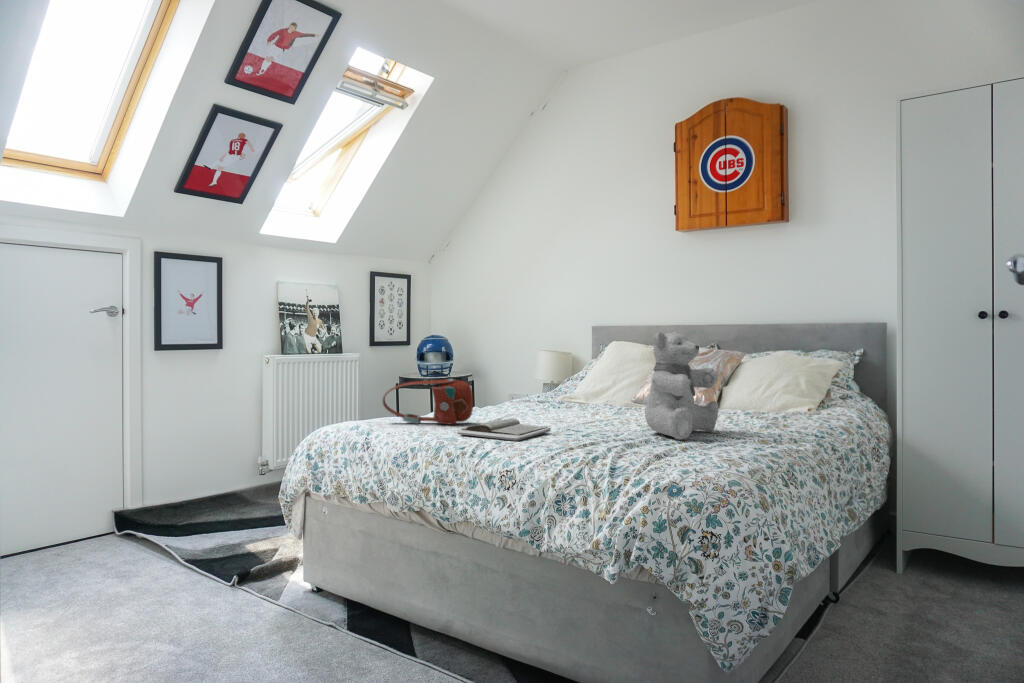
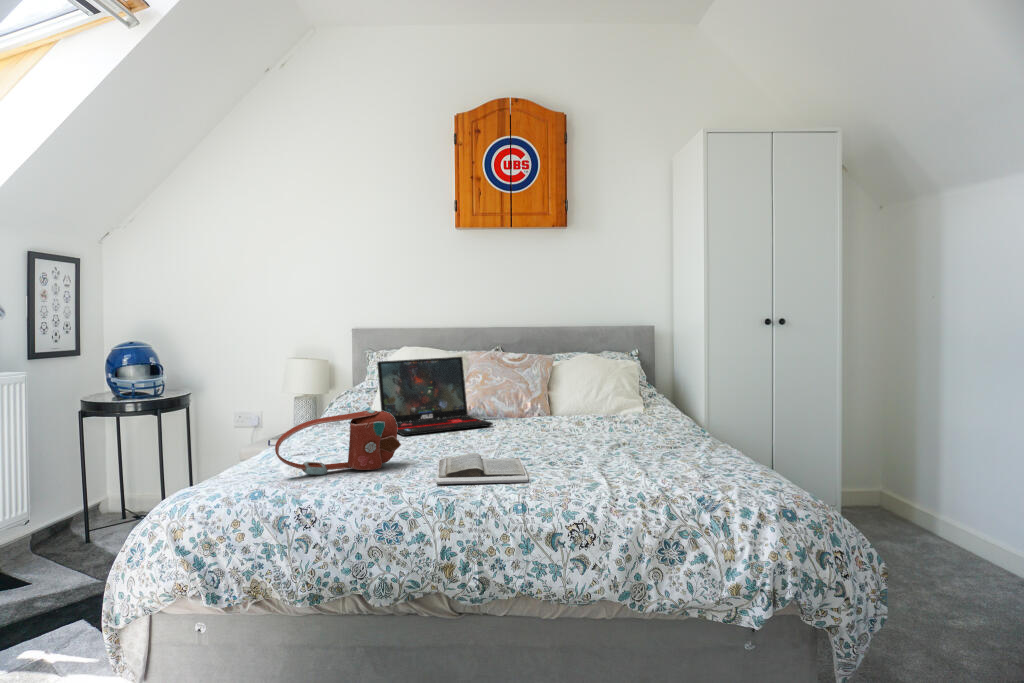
teddy bear: present [645,332,719,440] -> none [598,342,667,455]
laptop: none [532,350,619,412] -> present [377,357,493,436]

